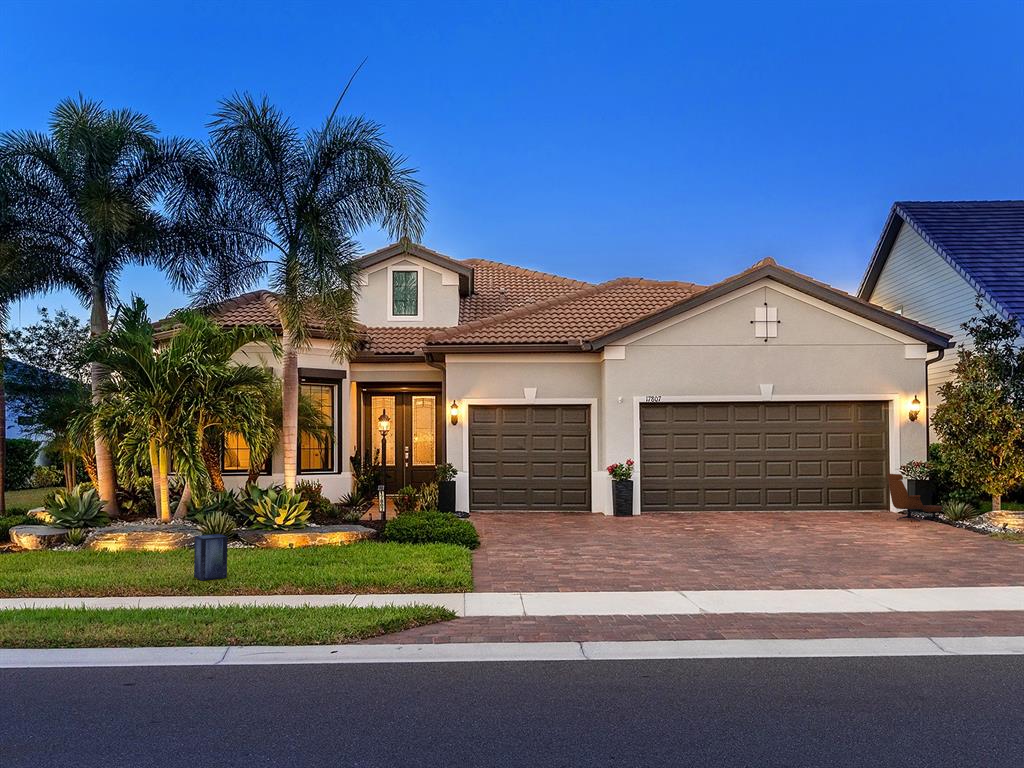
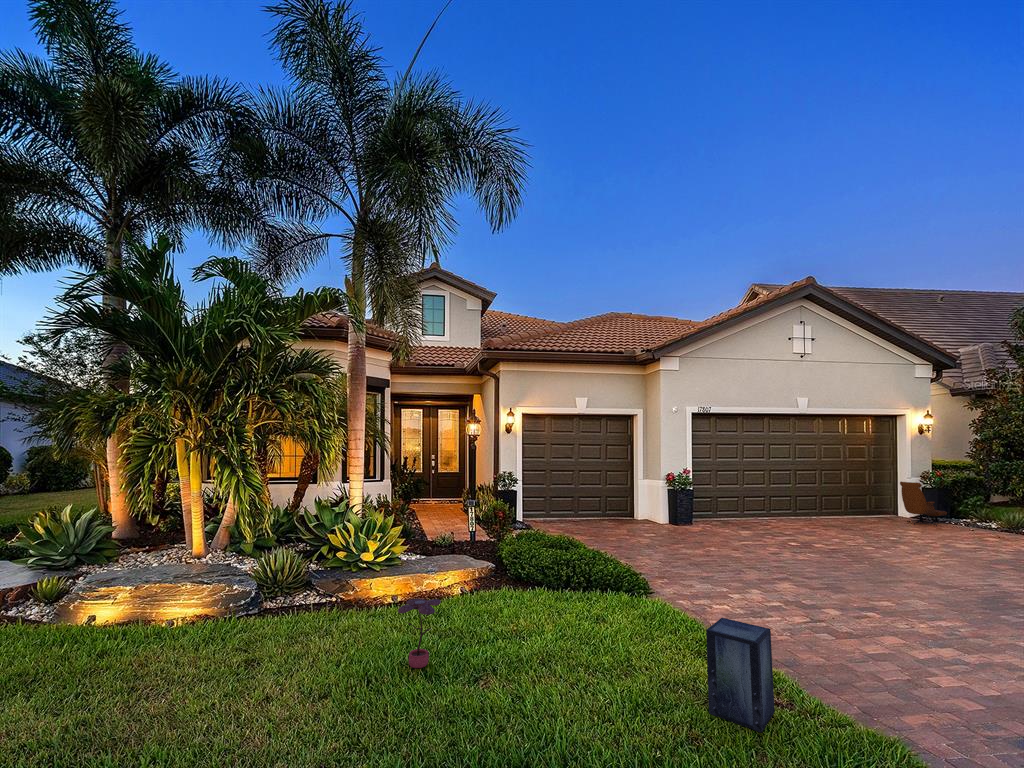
potted plant: none [262,533,290,569] -> present [398,599,441,668]
storage box: present [194,534,228,581] -> present [706,618,775,733]

